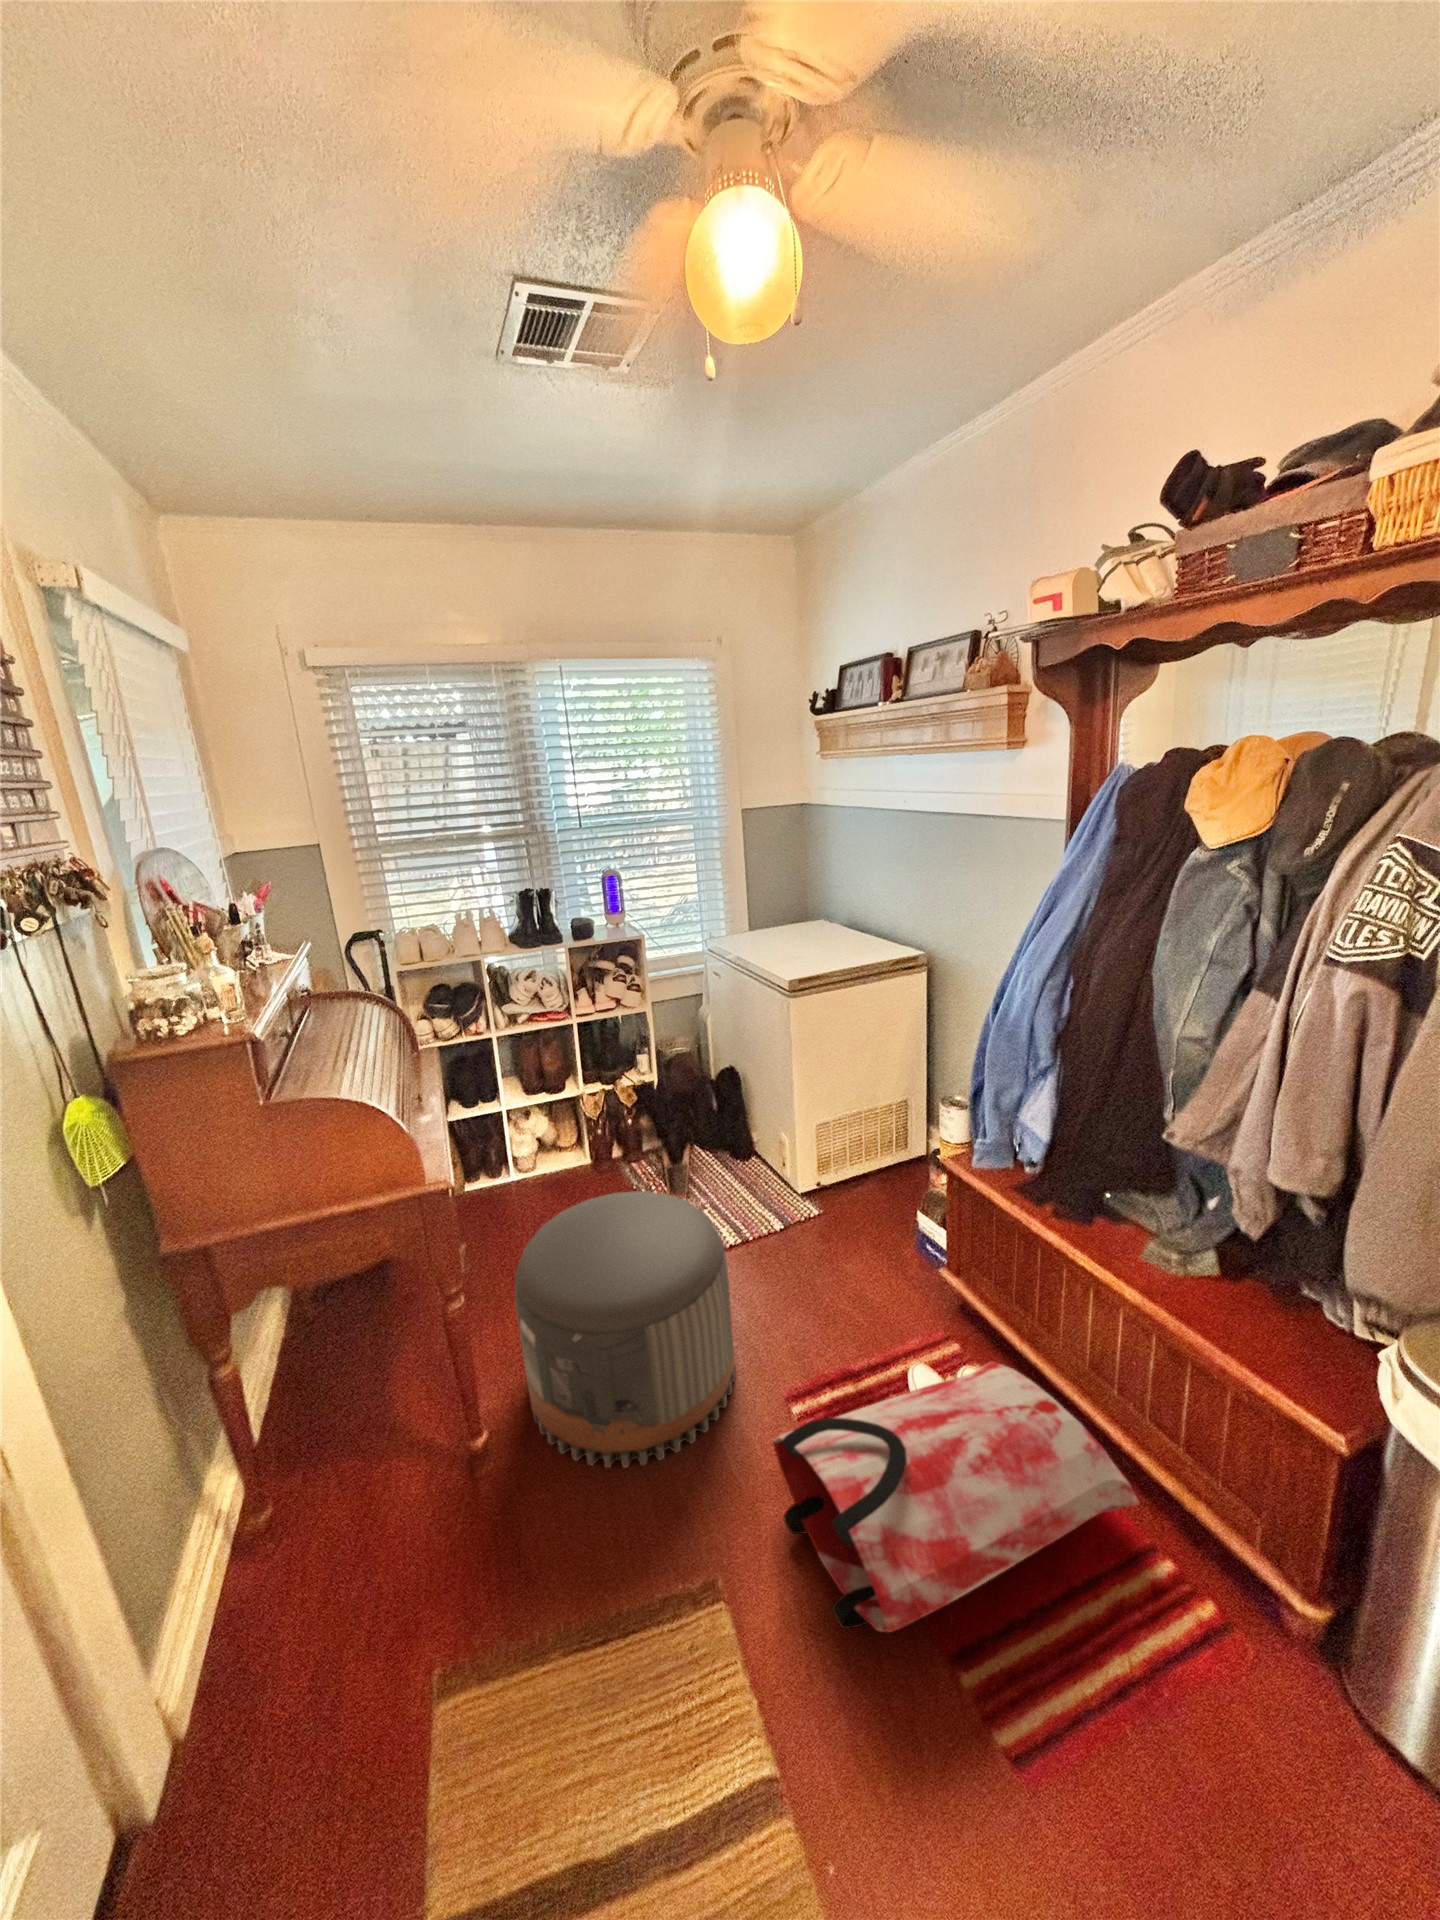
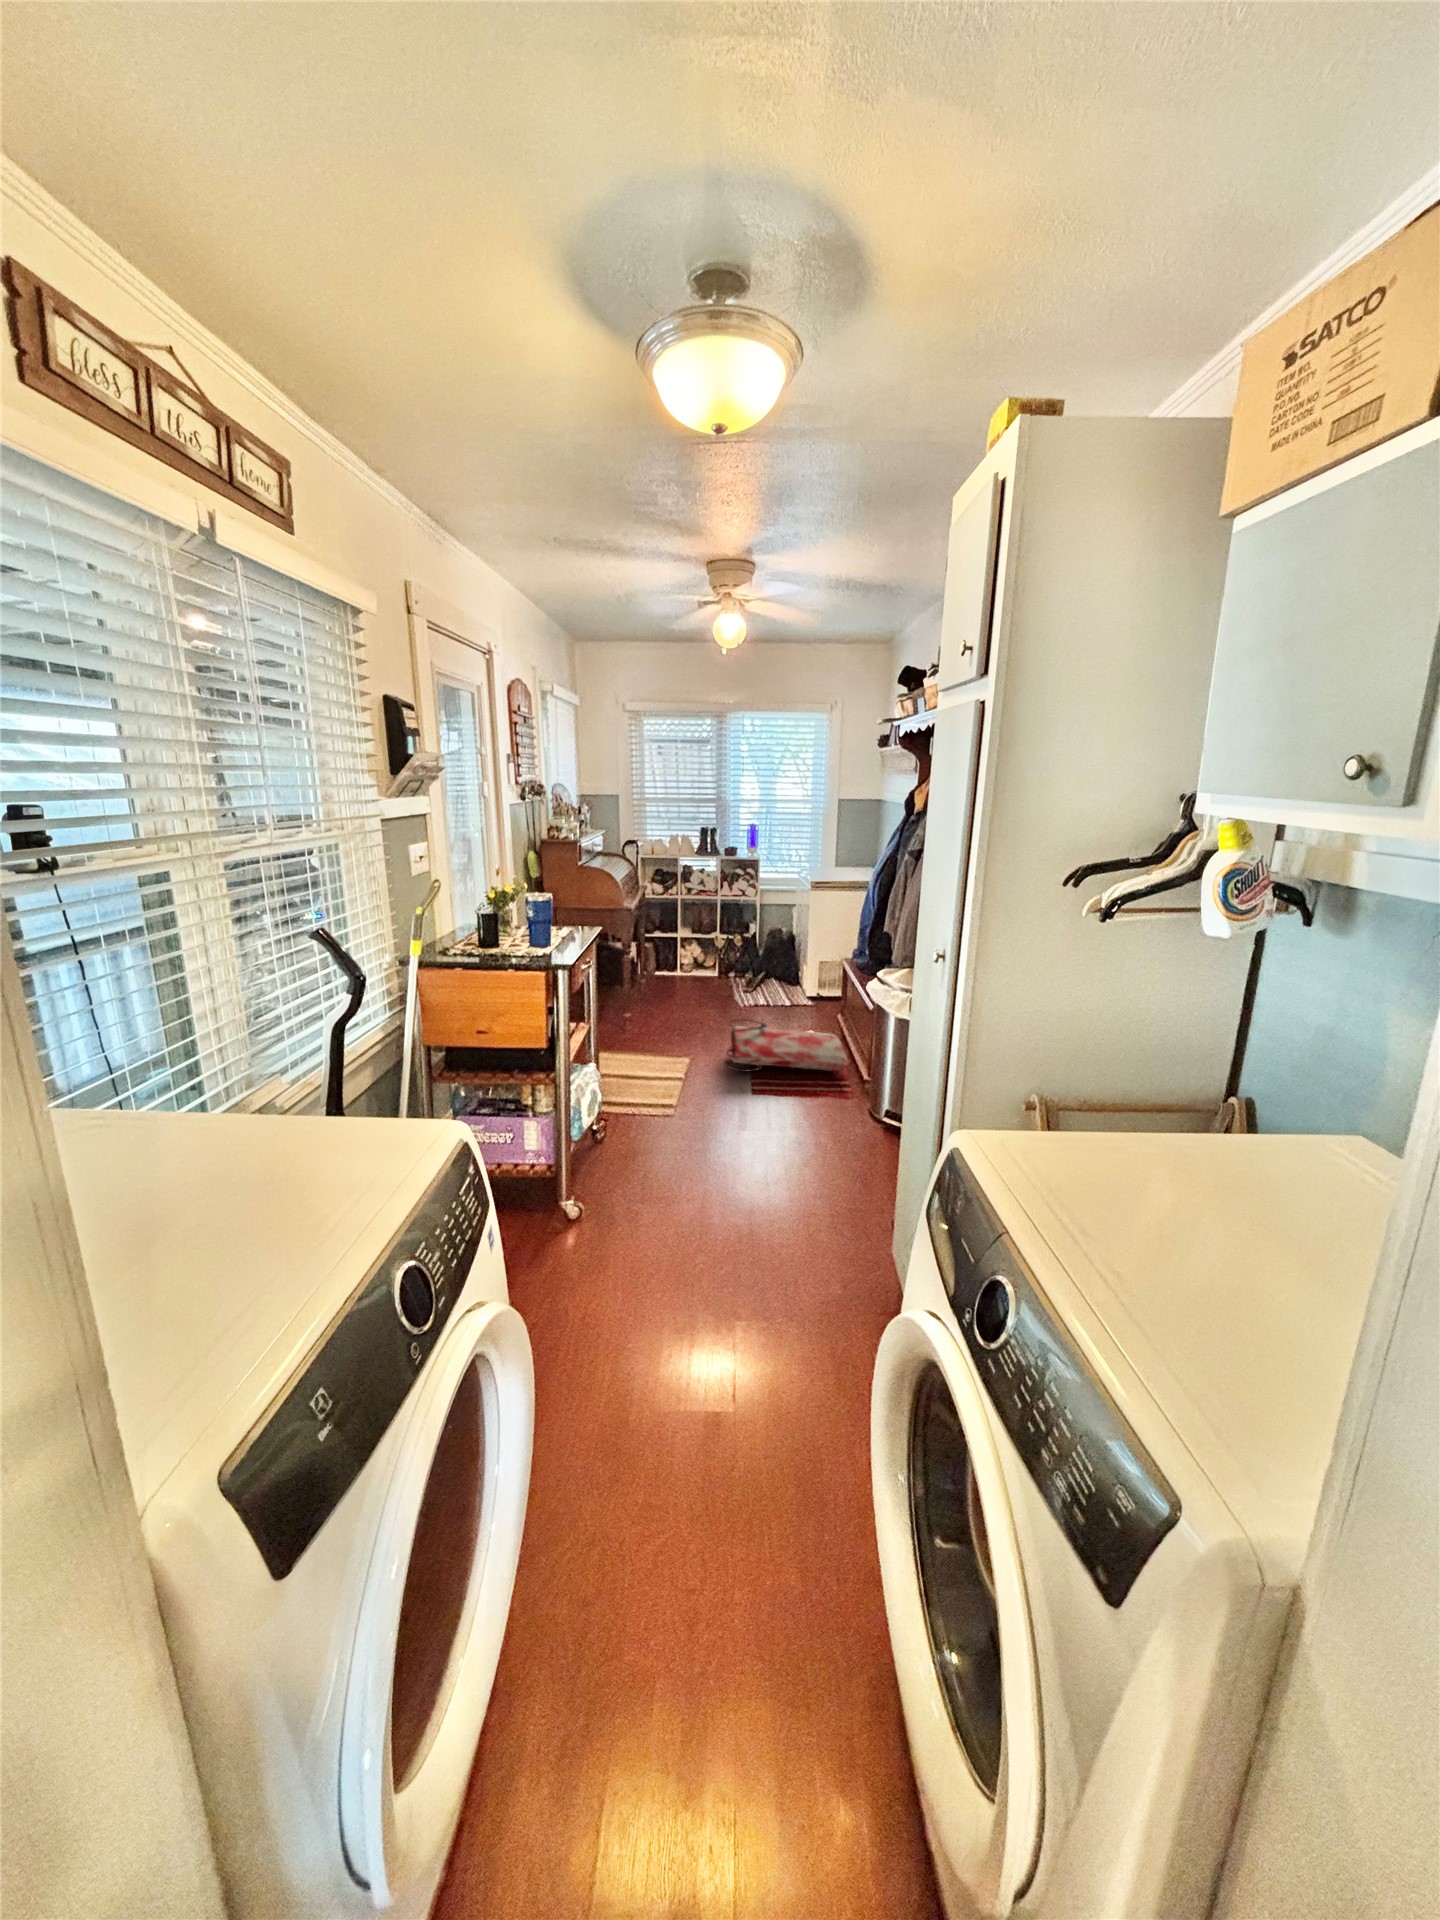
pouf: present [515,1191,735,1468] -> none [654,954,739,1040]

